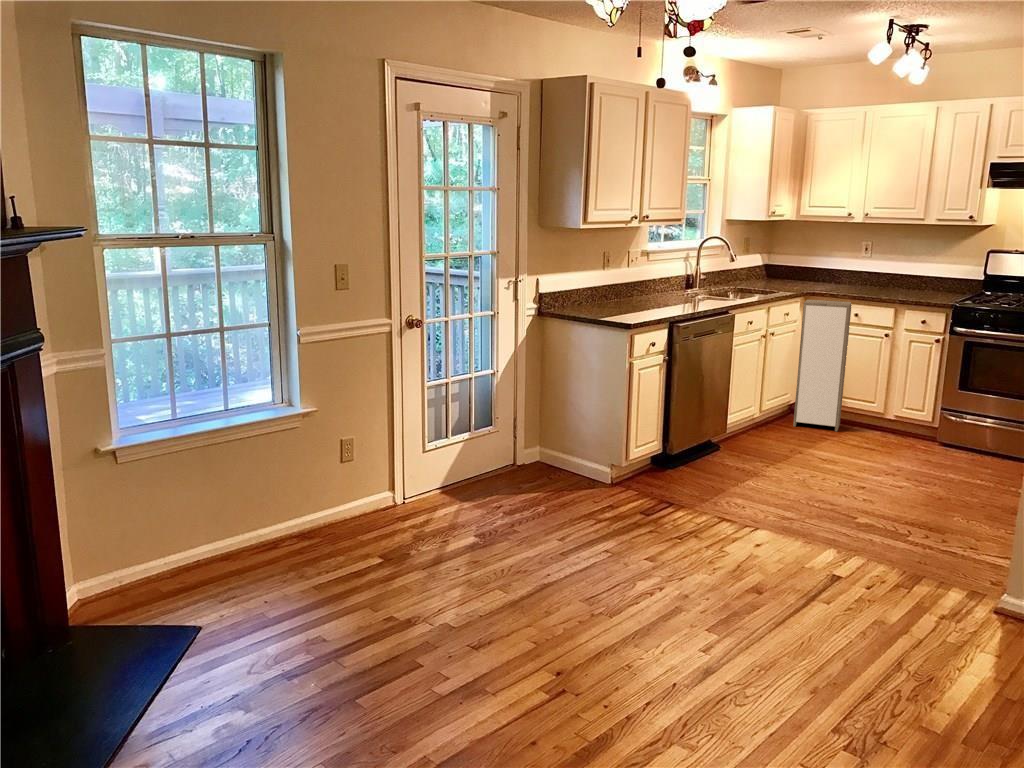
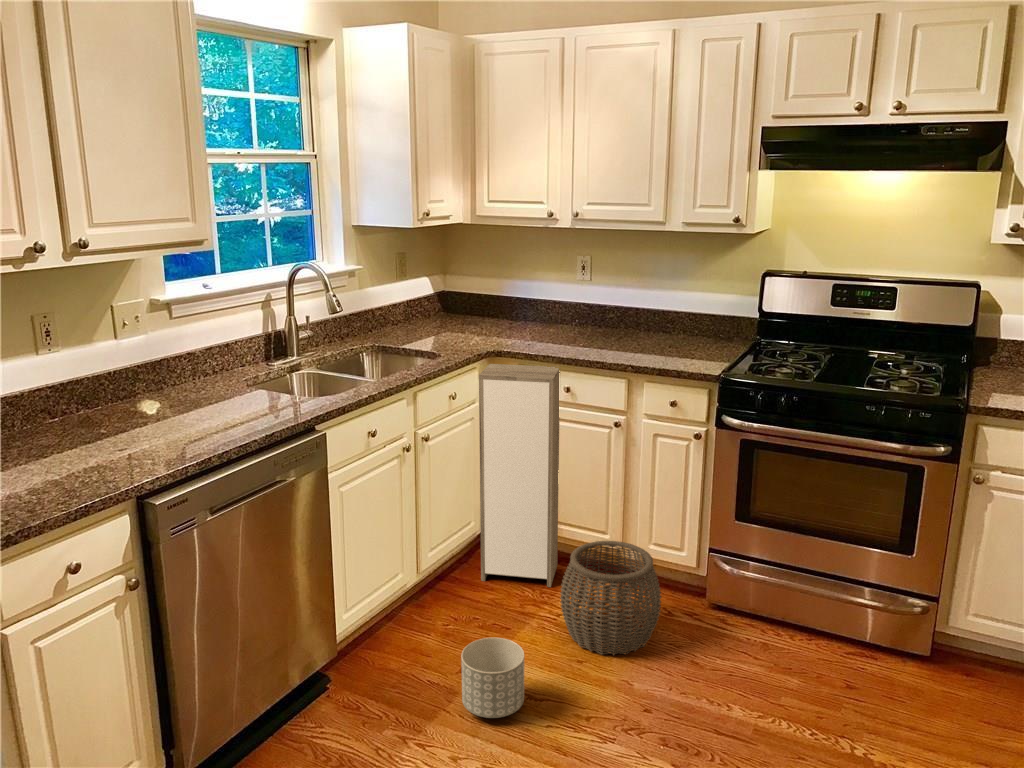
woven basket: none [847,397,910,455] -> present [560,541,661,655]
planter: none [796,429,833,465] -> present [461,638,524,718]

